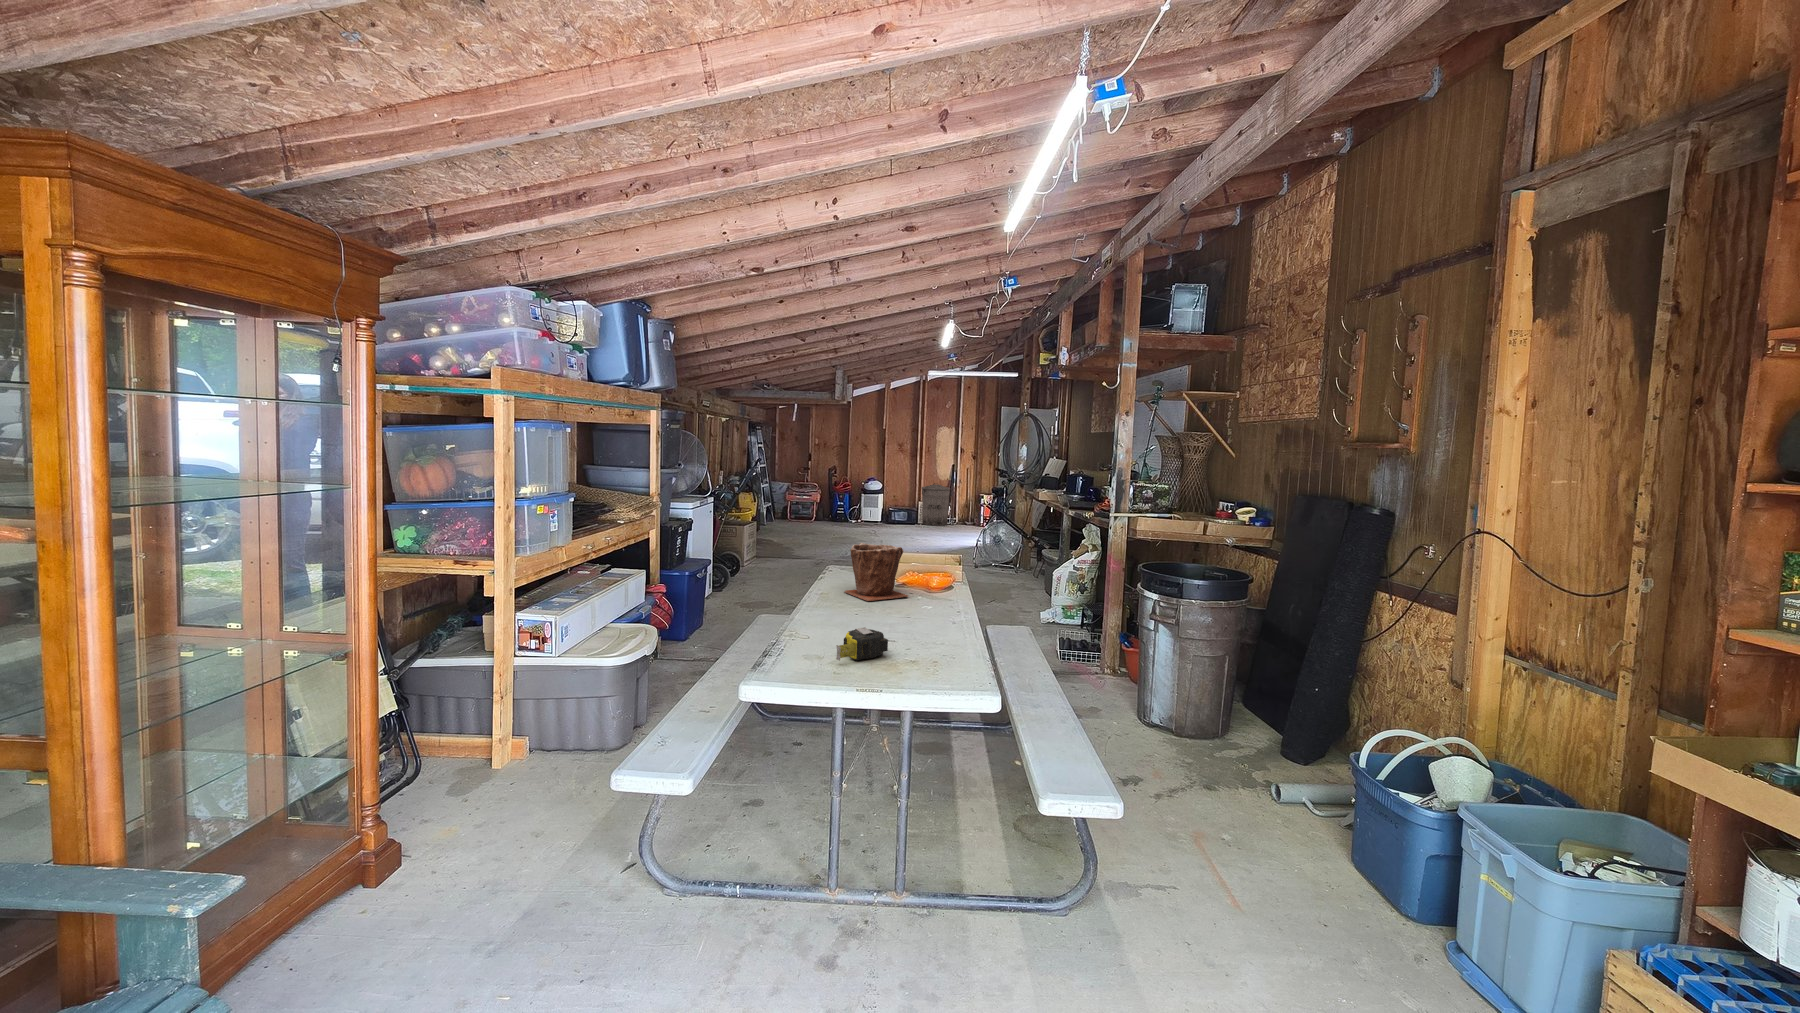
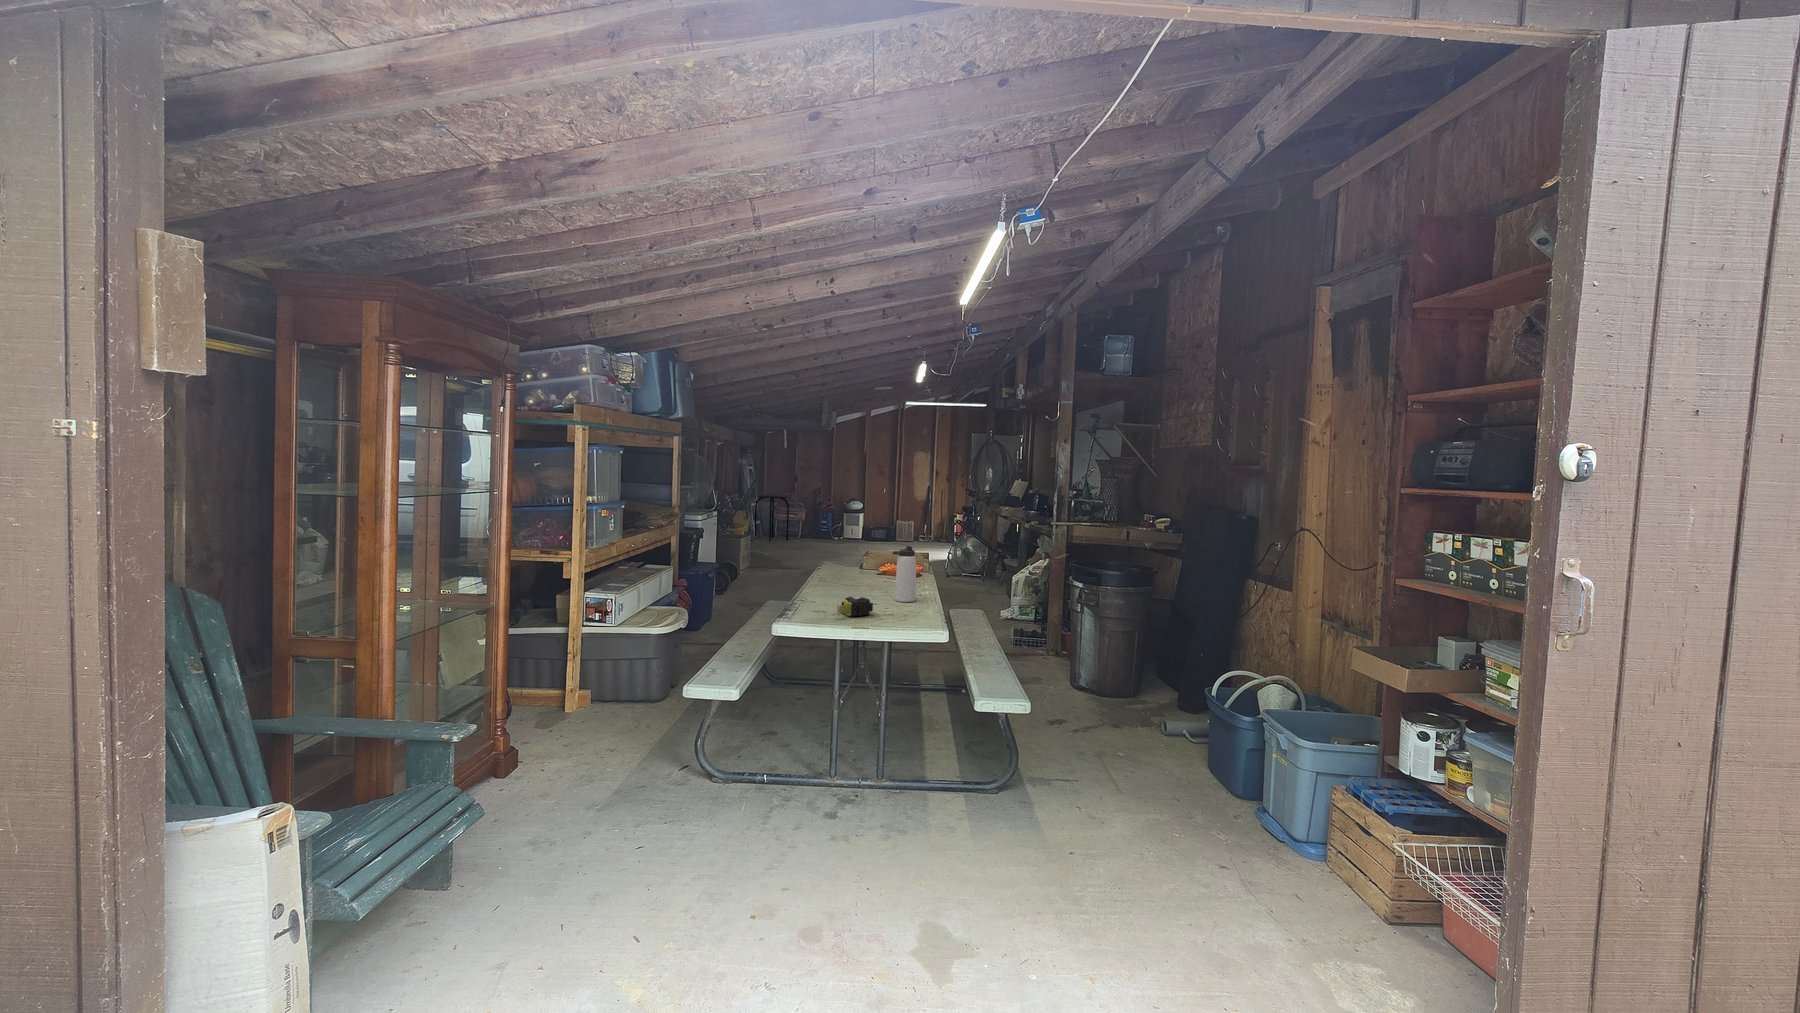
stool: none [767,476,803,525] -> present [754,495,789,541]
trash can: present [922,483,950,526] -> none [900,503,927,543]
plant pot: present [845,543,908,601] -> none [838,542,888,585]
thermos bottle: none [915,553,948,630] -> present [893,546,916,602]

